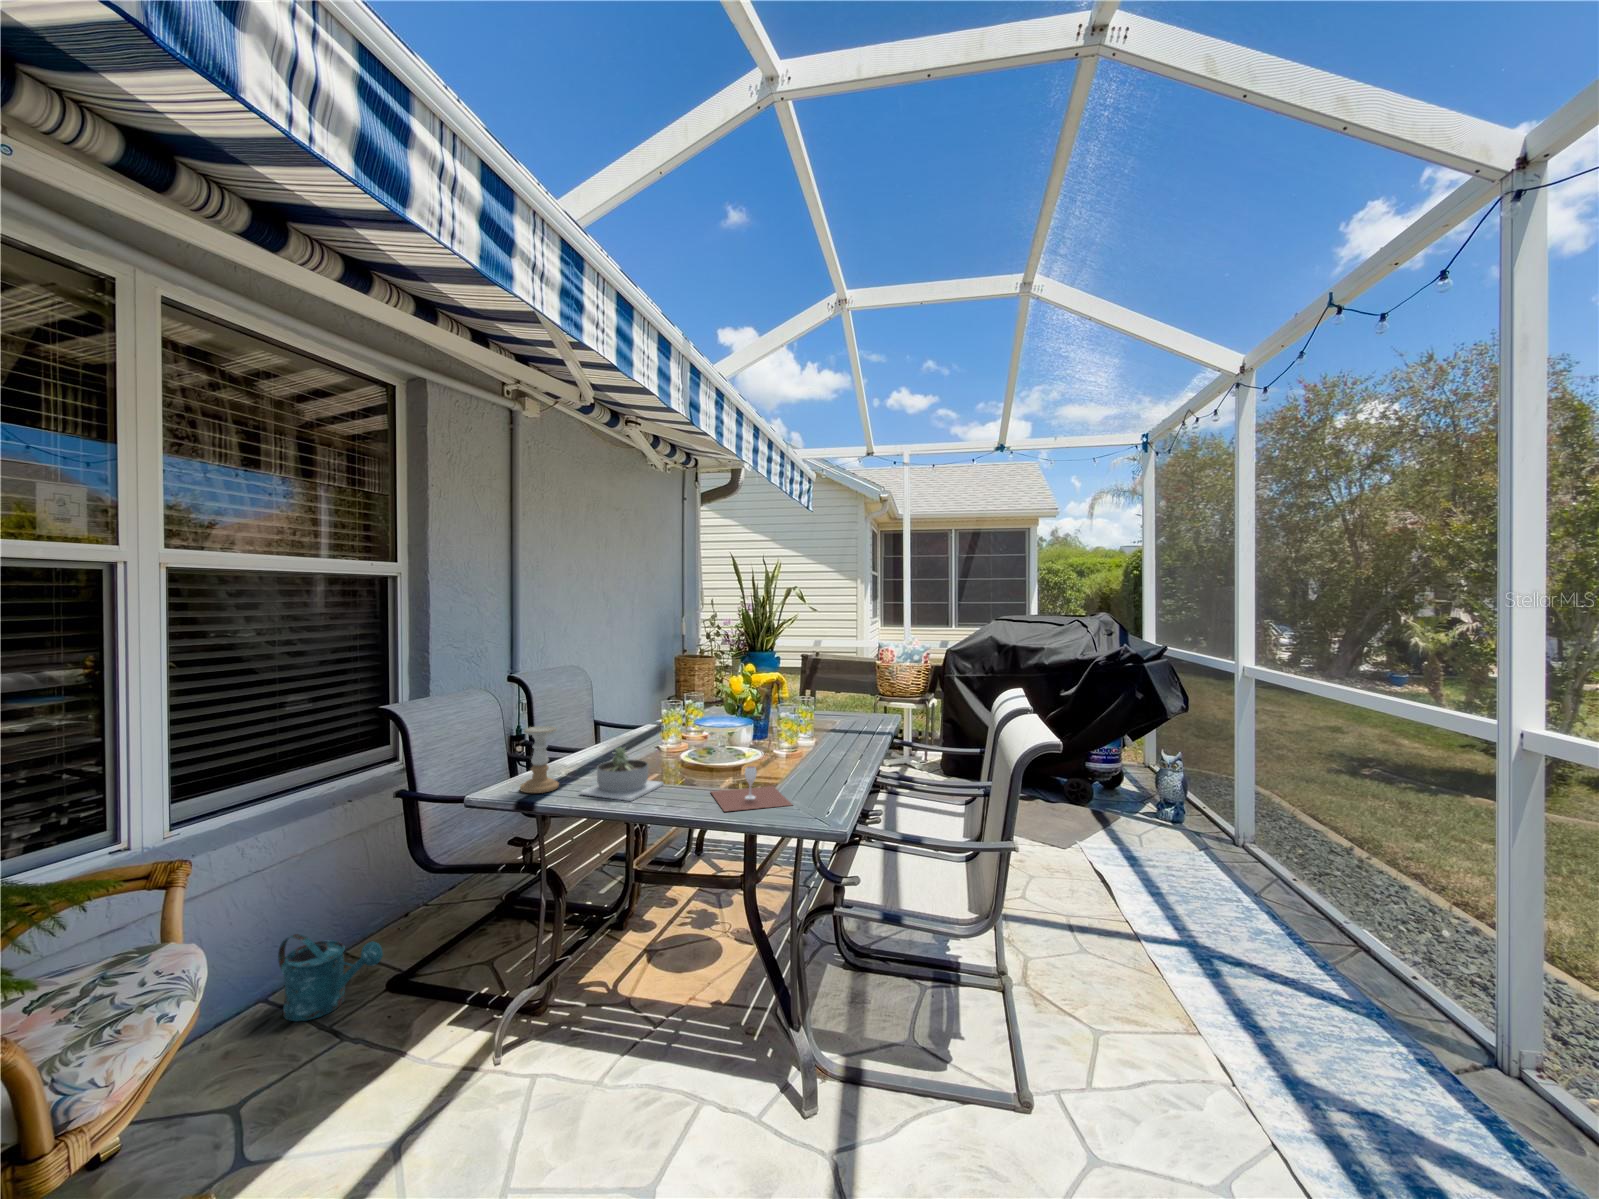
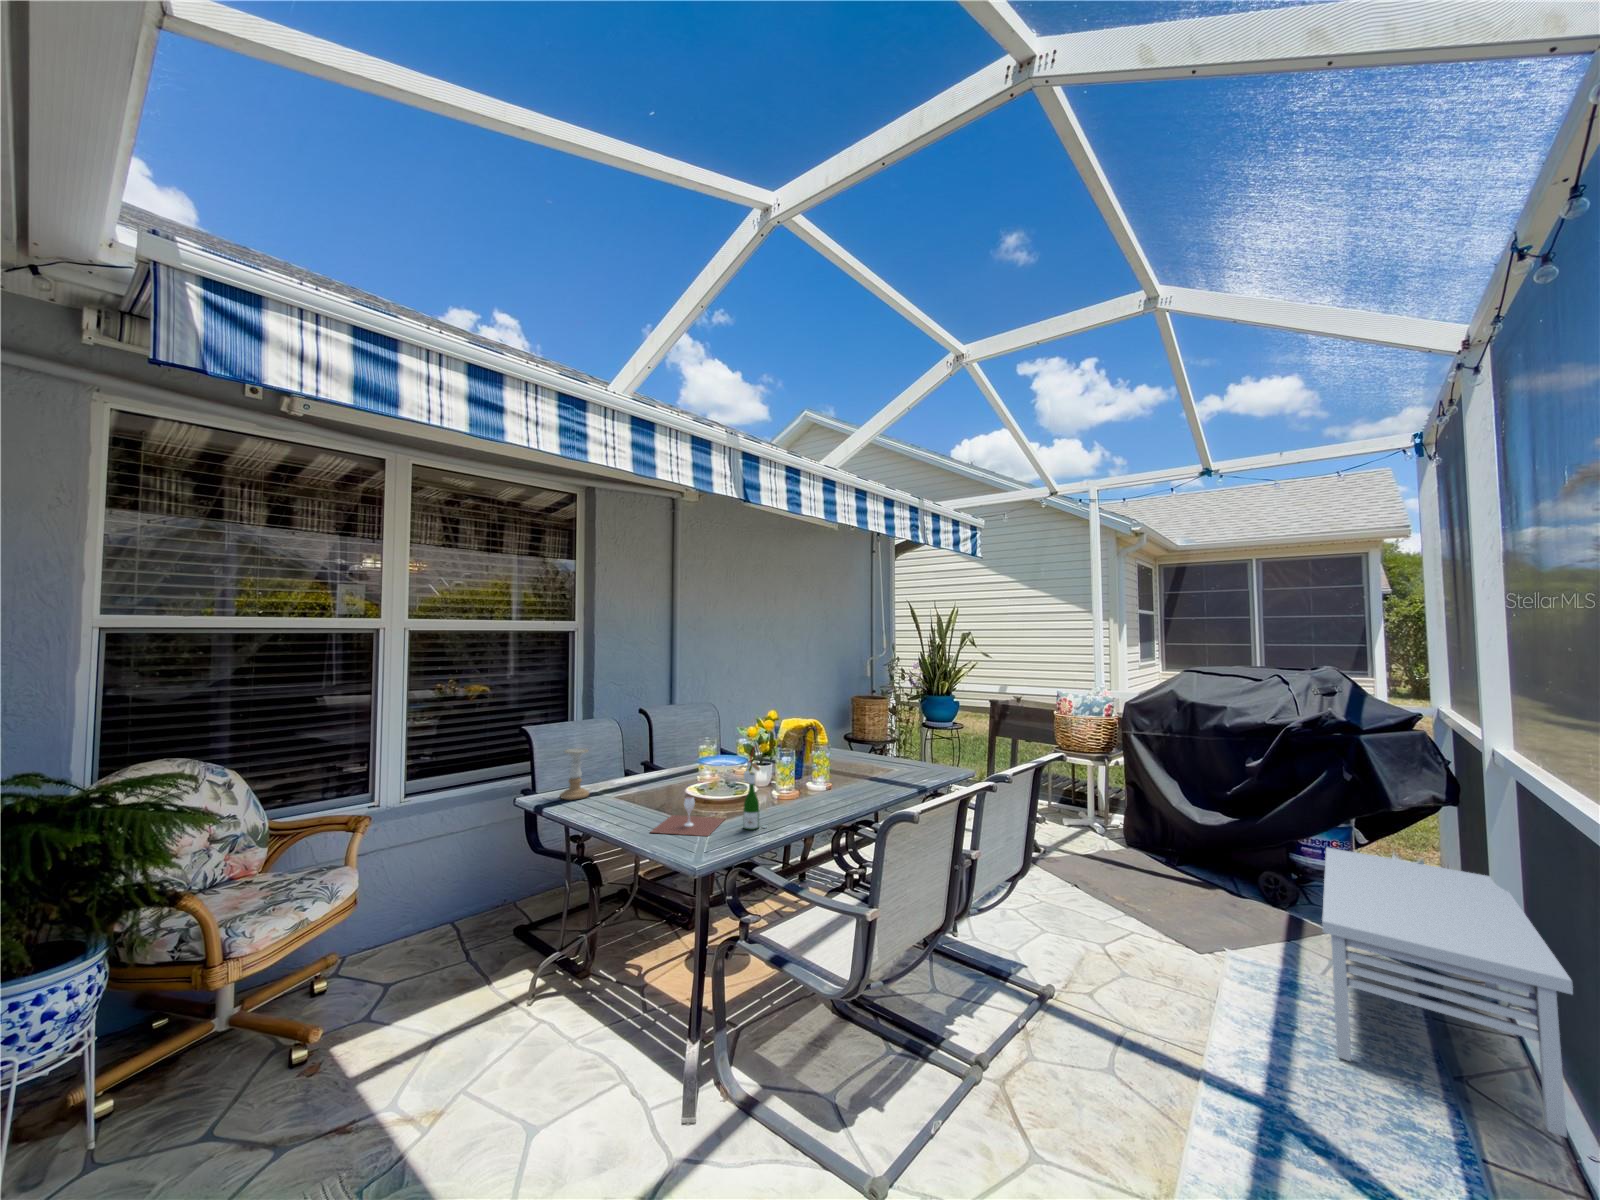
wine bottle: none [806,701,832,793] -> present [743,747,767,830]
succulent planter: present [579,747,664,801] -> none [587,769,653,814]
storage bench: none [1129,753,1322,913] -> present [1322,848,1573,1137]
watering can: present [278,934,383,1021] -> none [455,879,505,940]

